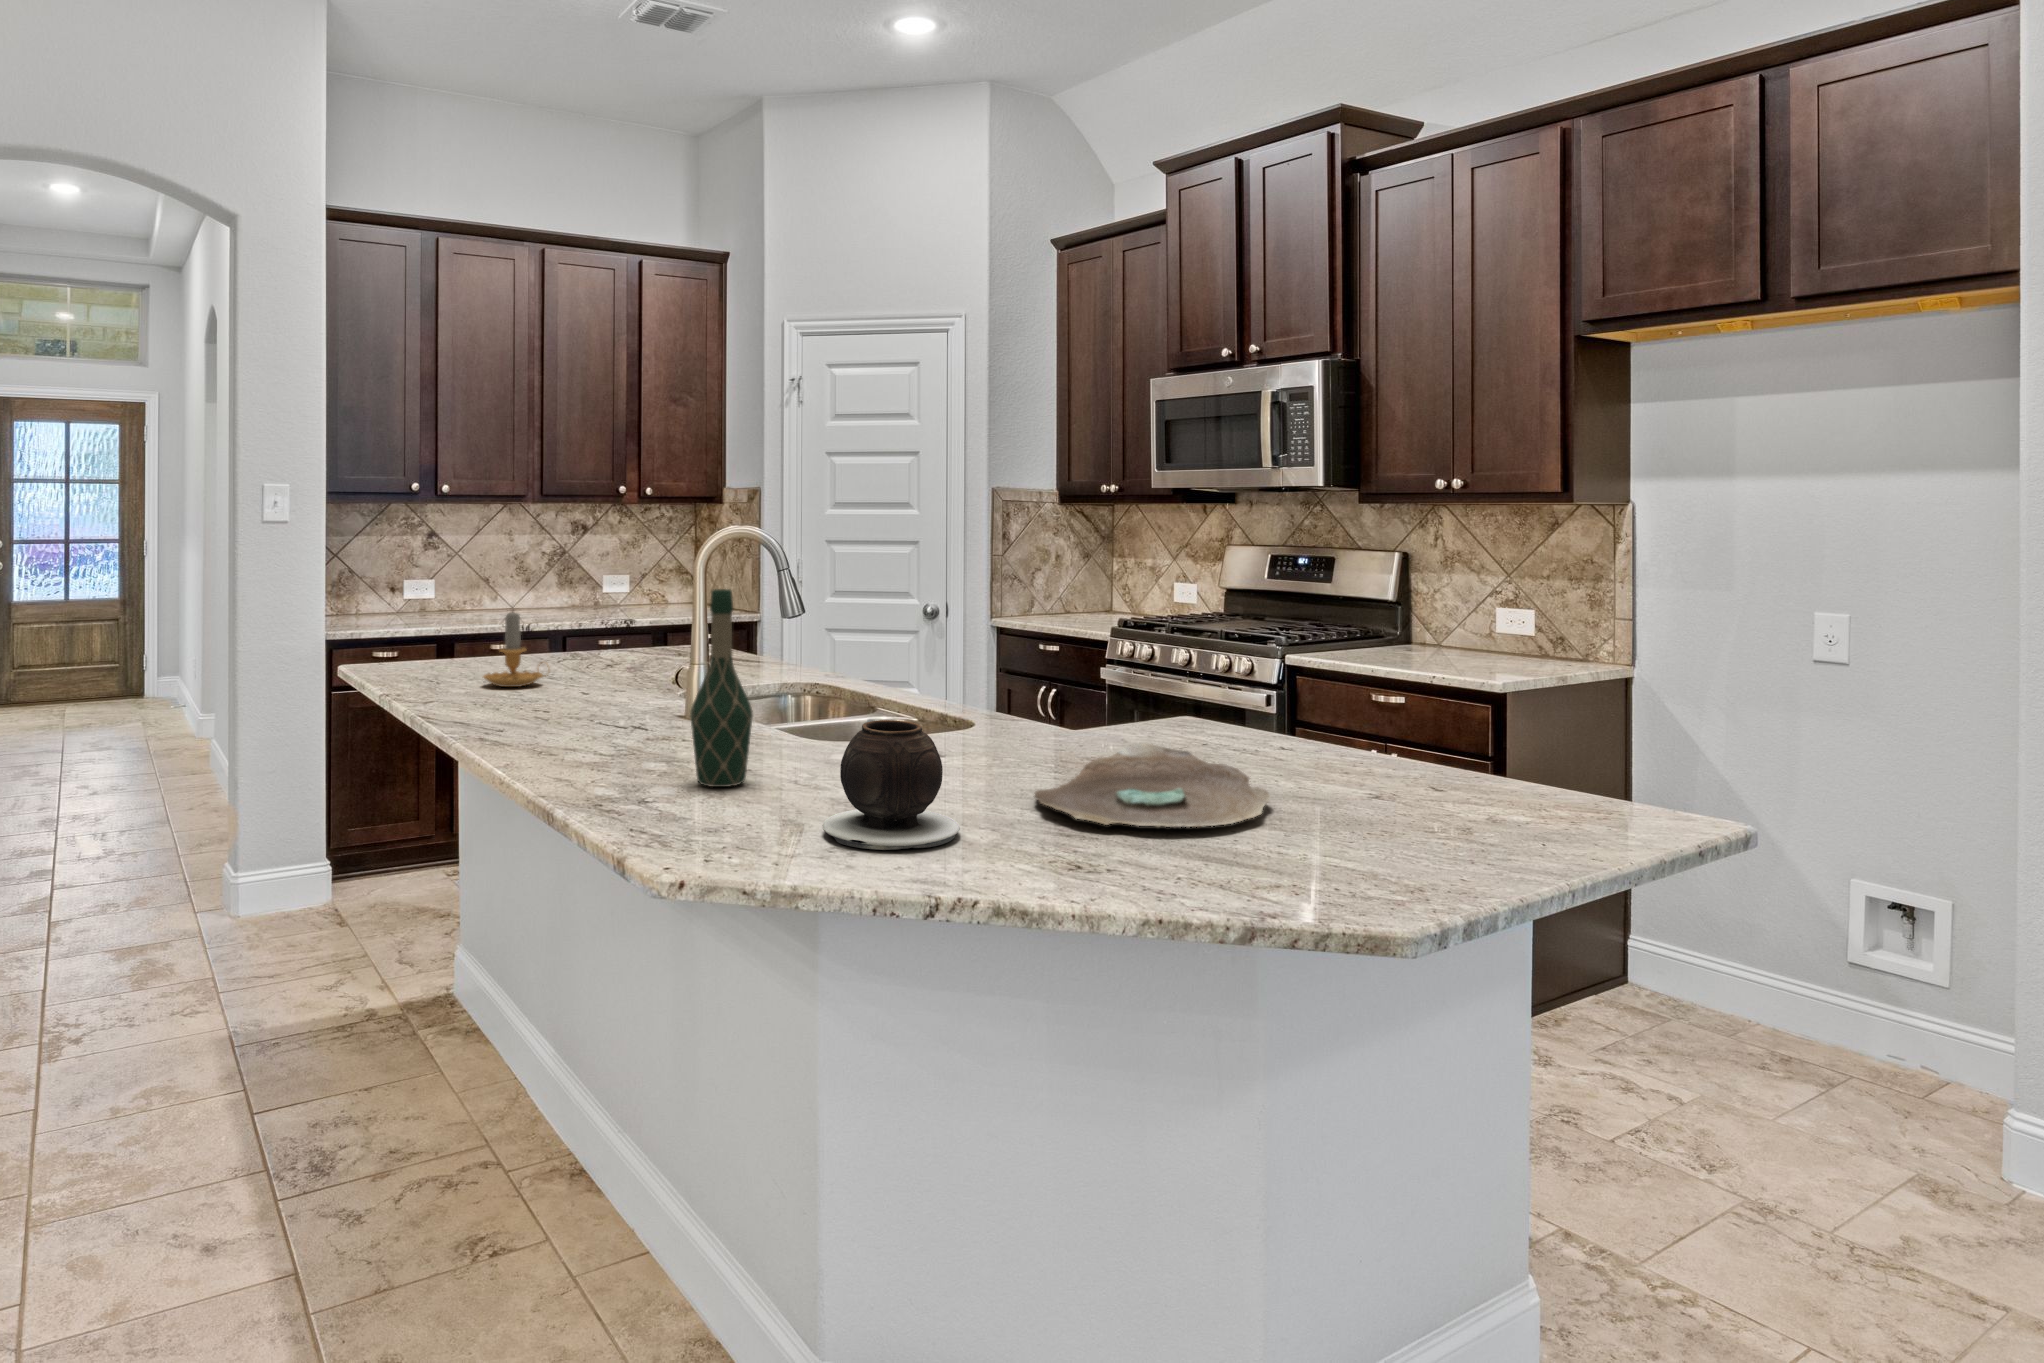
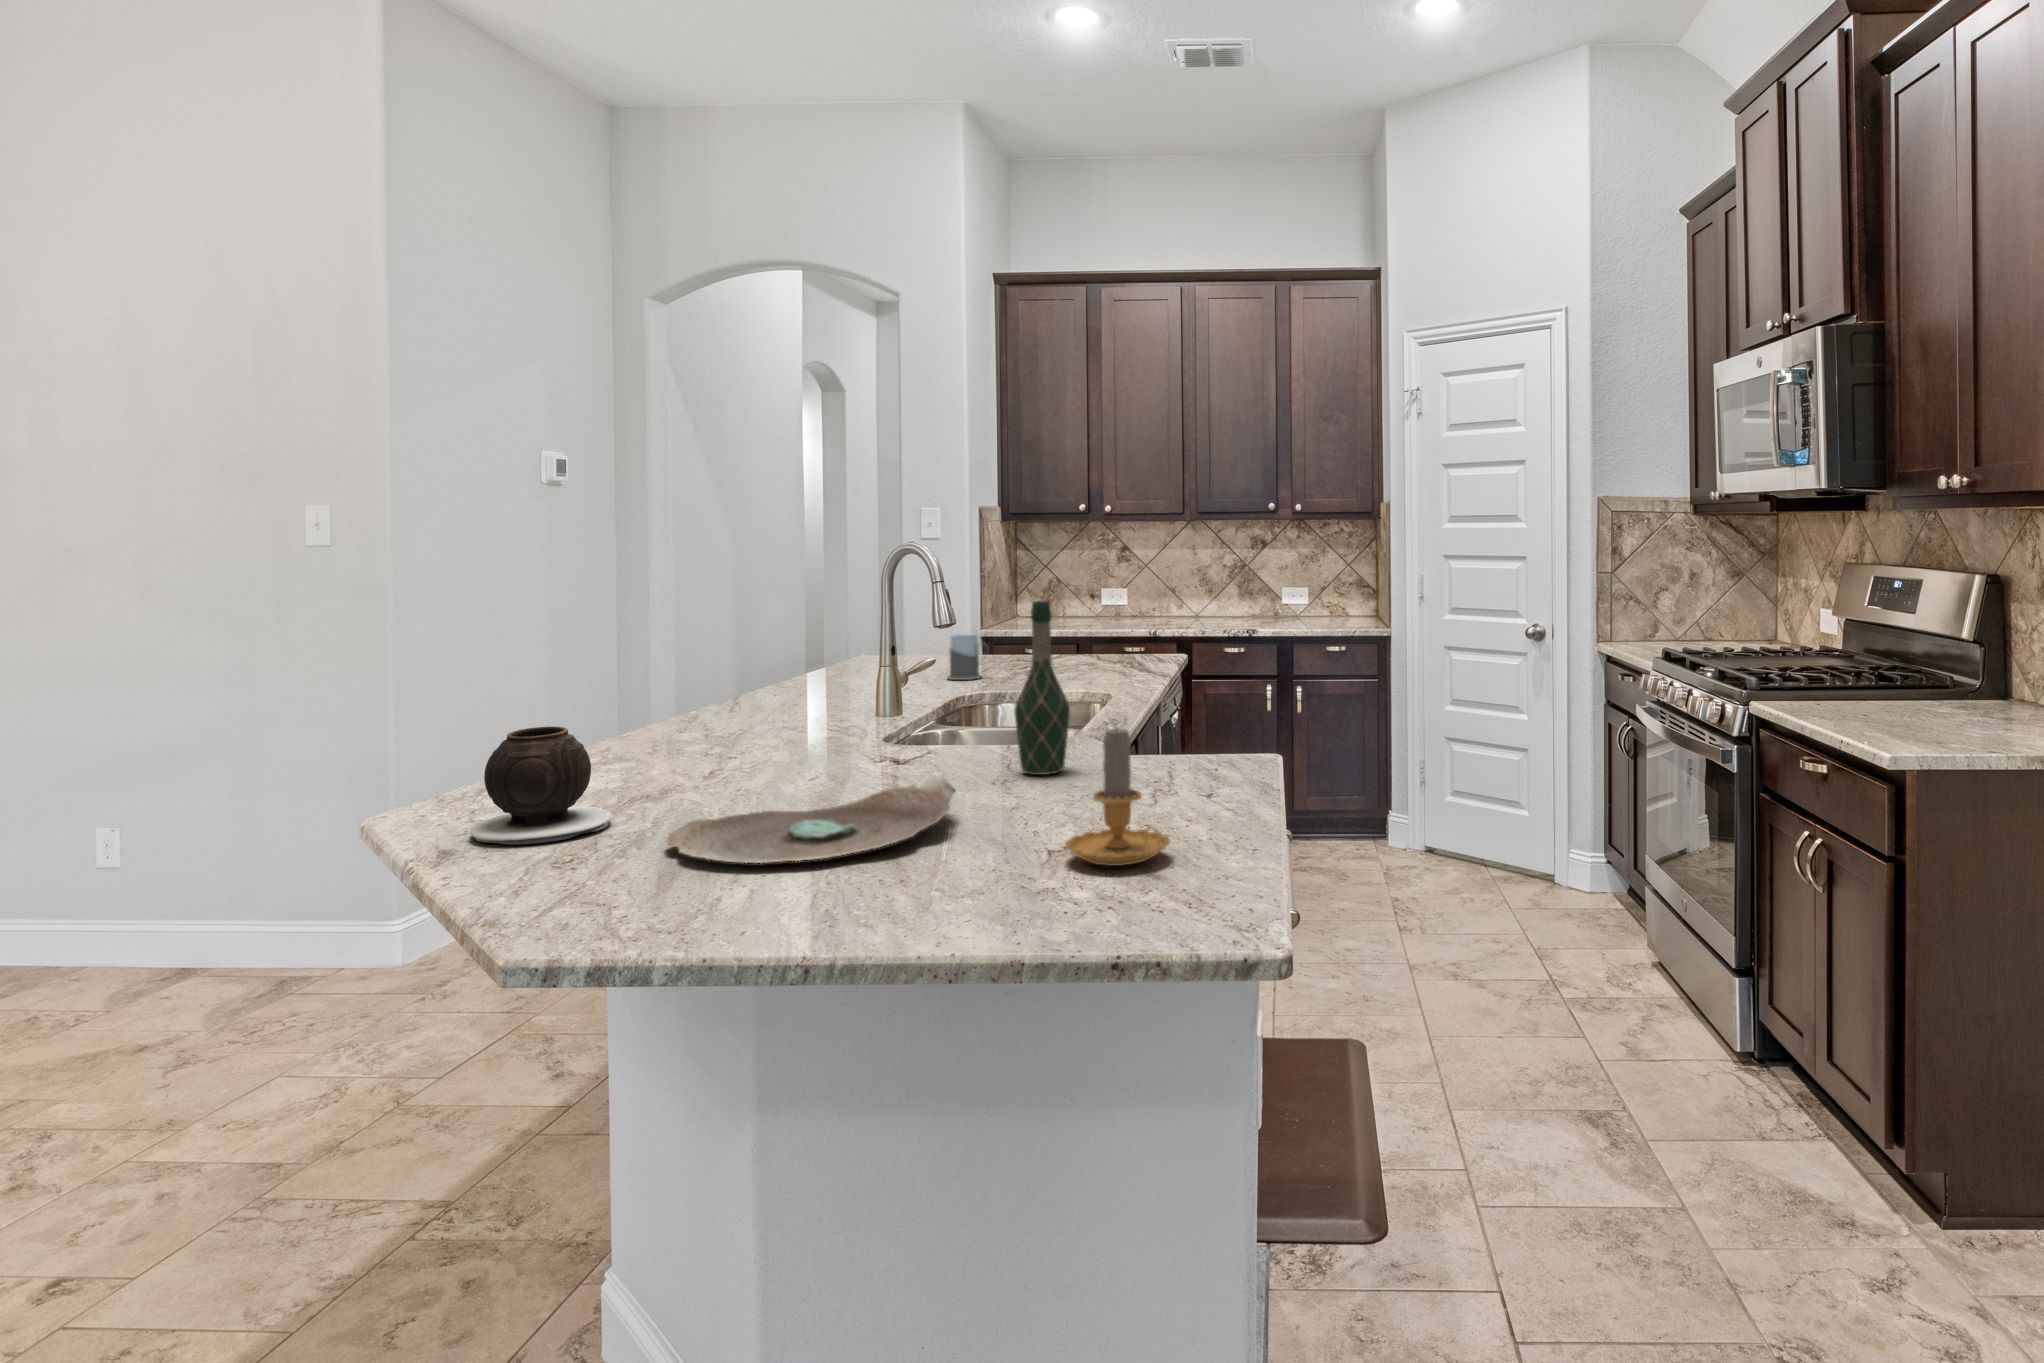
wine bottle: present [690,589,753,787] -> present [1014,601,1070,775]
candle: present [483,613,543,687] -> present [1065,728,1170,866]
mug: none [572,627,621,677] -> present [948,635,988,680]

